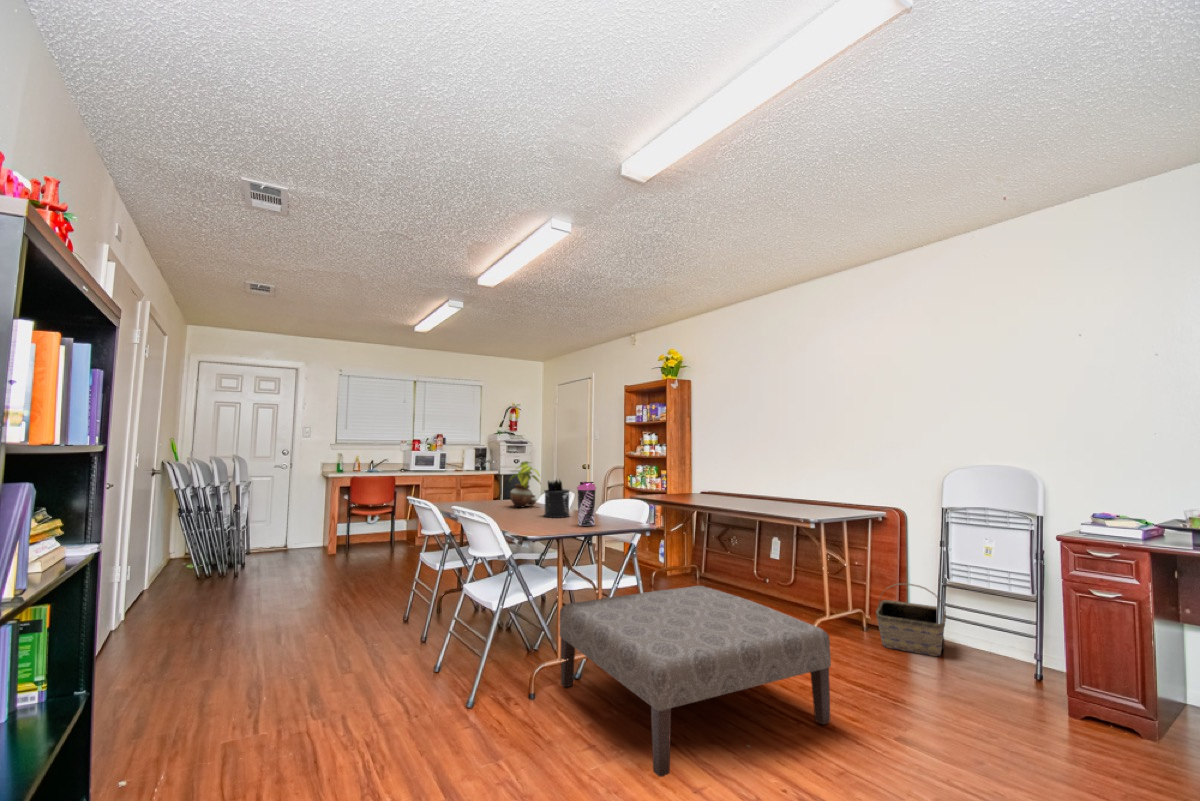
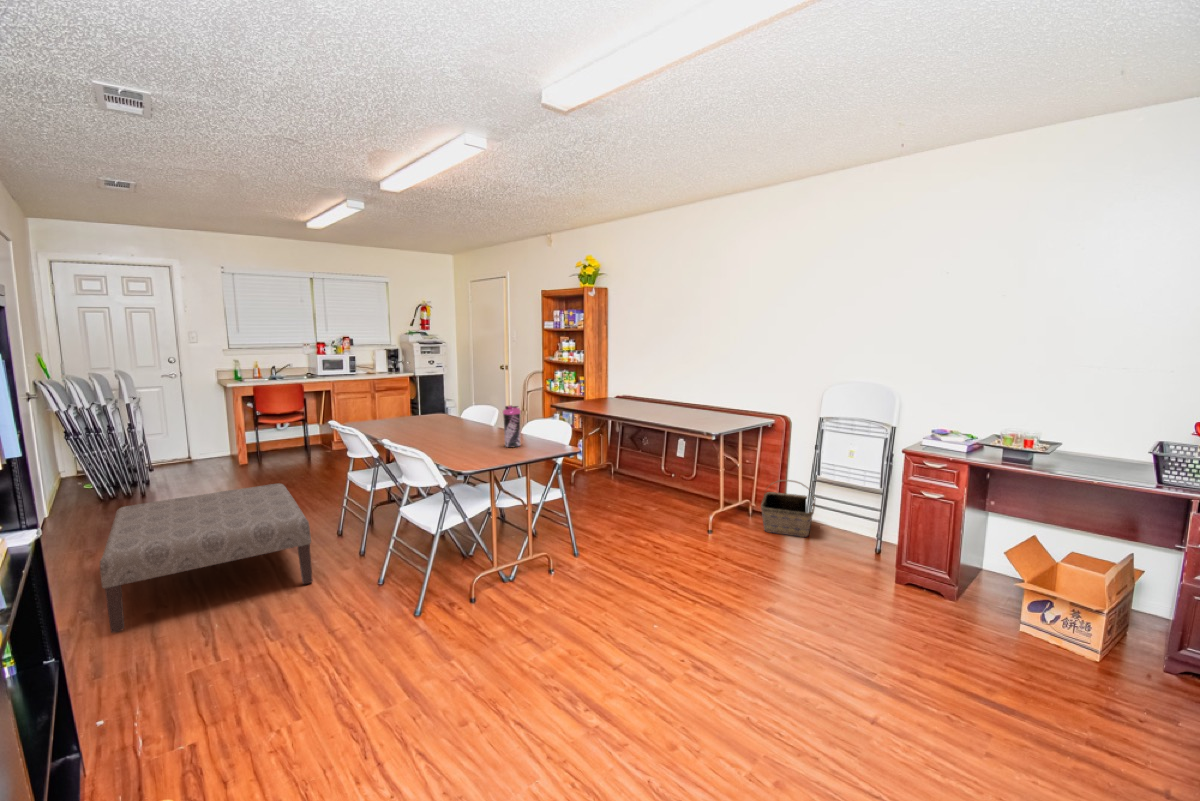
potted plant: present [509,461,541,507] -> none [431,377,464,422]
pen holder: present [544,480,569,518] -> none [469,398,495,436]
ottoman: present [559,586,831,777] -> present [100,484,313,633]

